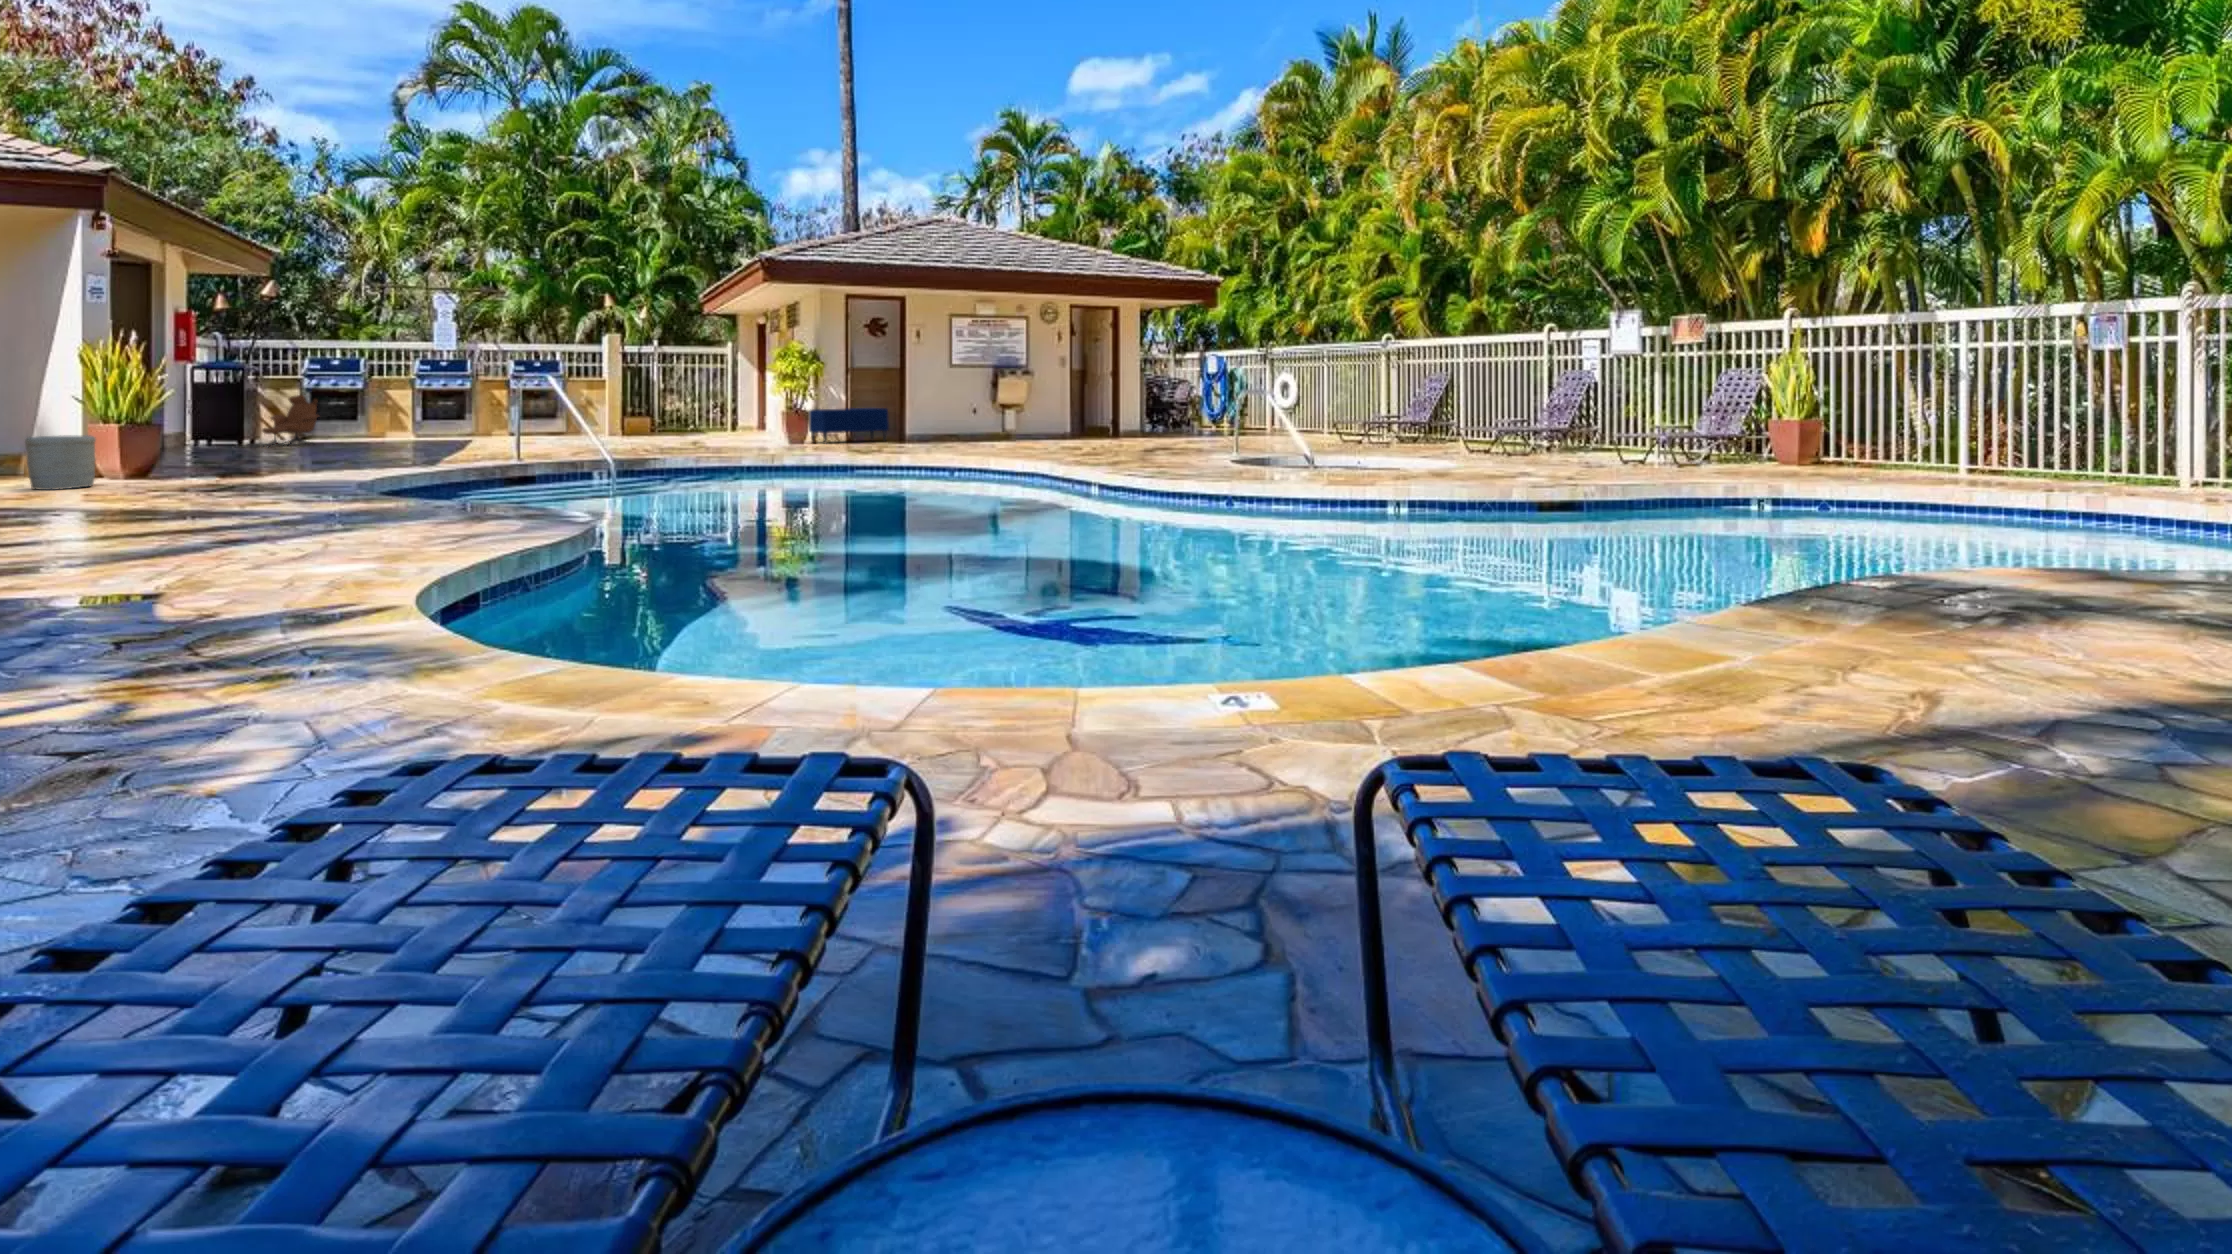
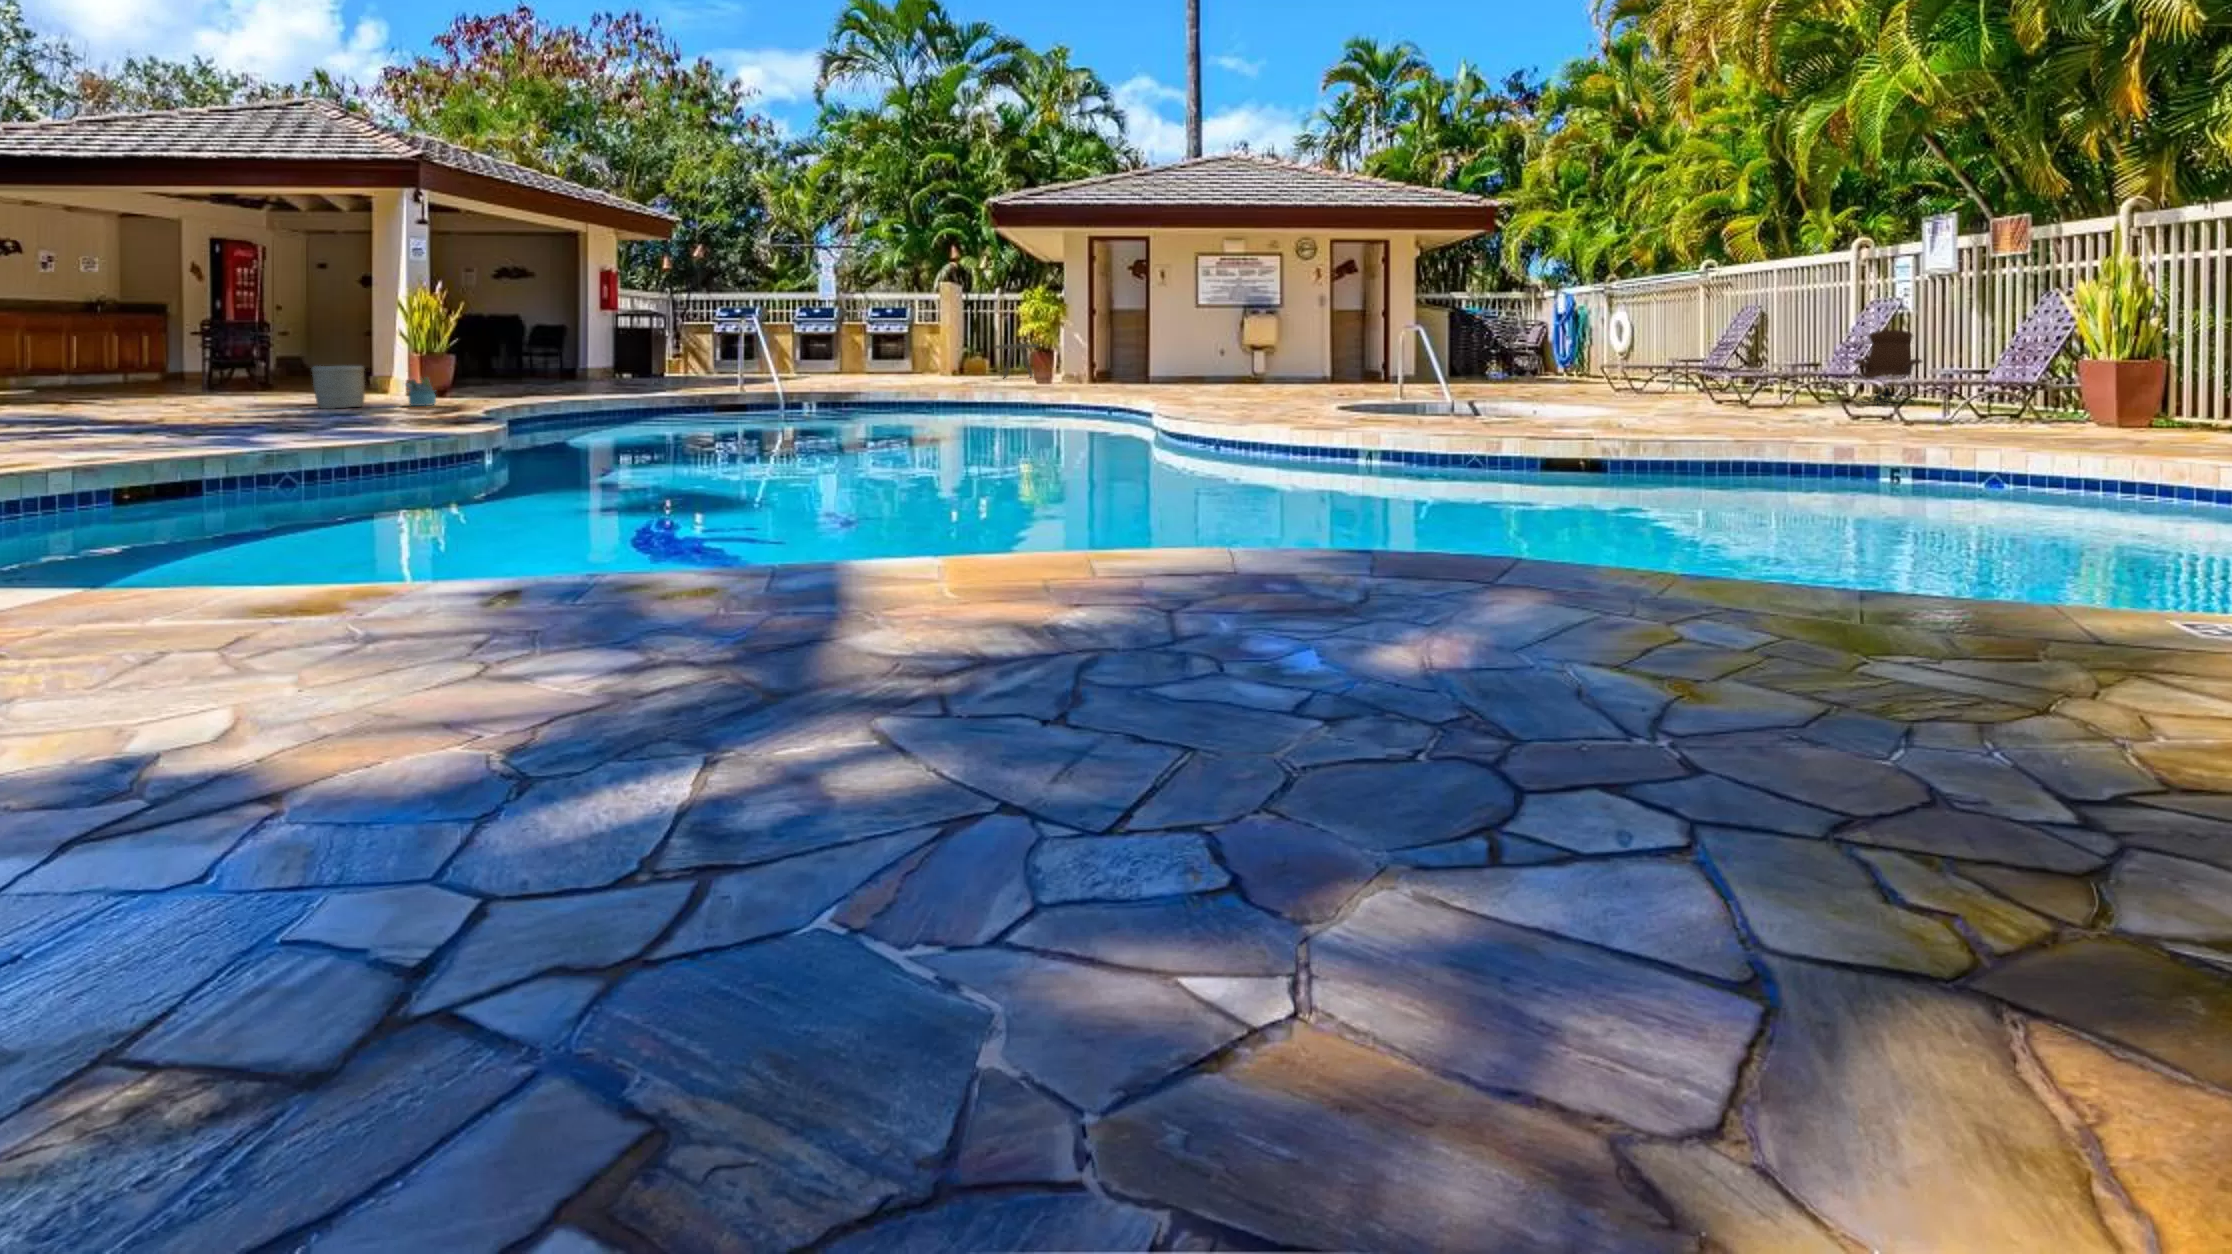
lounge chair: present [262,395,319,447] -> present [1854,330,1922,404]
side table: none [725,402,772,439] -> present [995,344,1038,378]
bench: present [809,408,889,443] -> none [1045,349,1121,384]
decorative plant: none [150,448,194,484] -> present [406,377,436,406]

